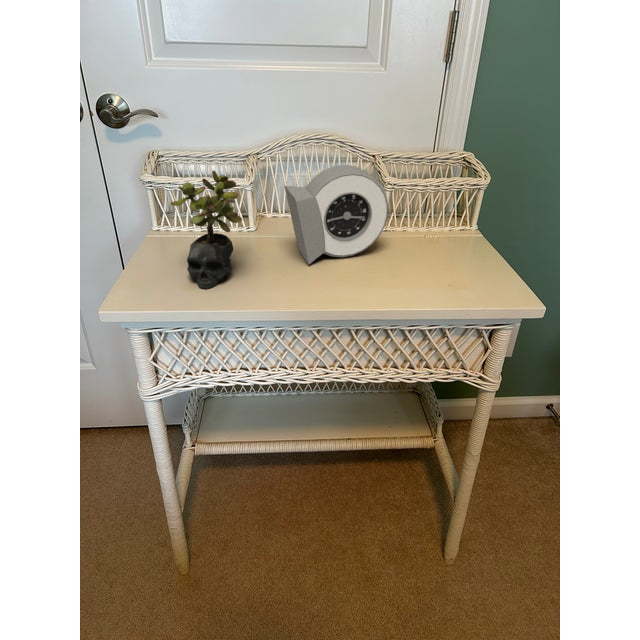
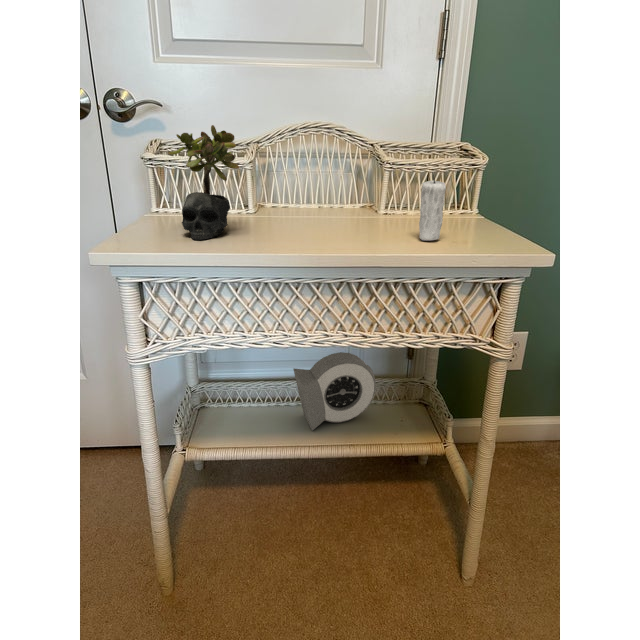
alarm clock: present [285,165,388,265] -> present [293,352,376,431]
candle: none [417,220,445,286] -> present [419,175,446,241]

